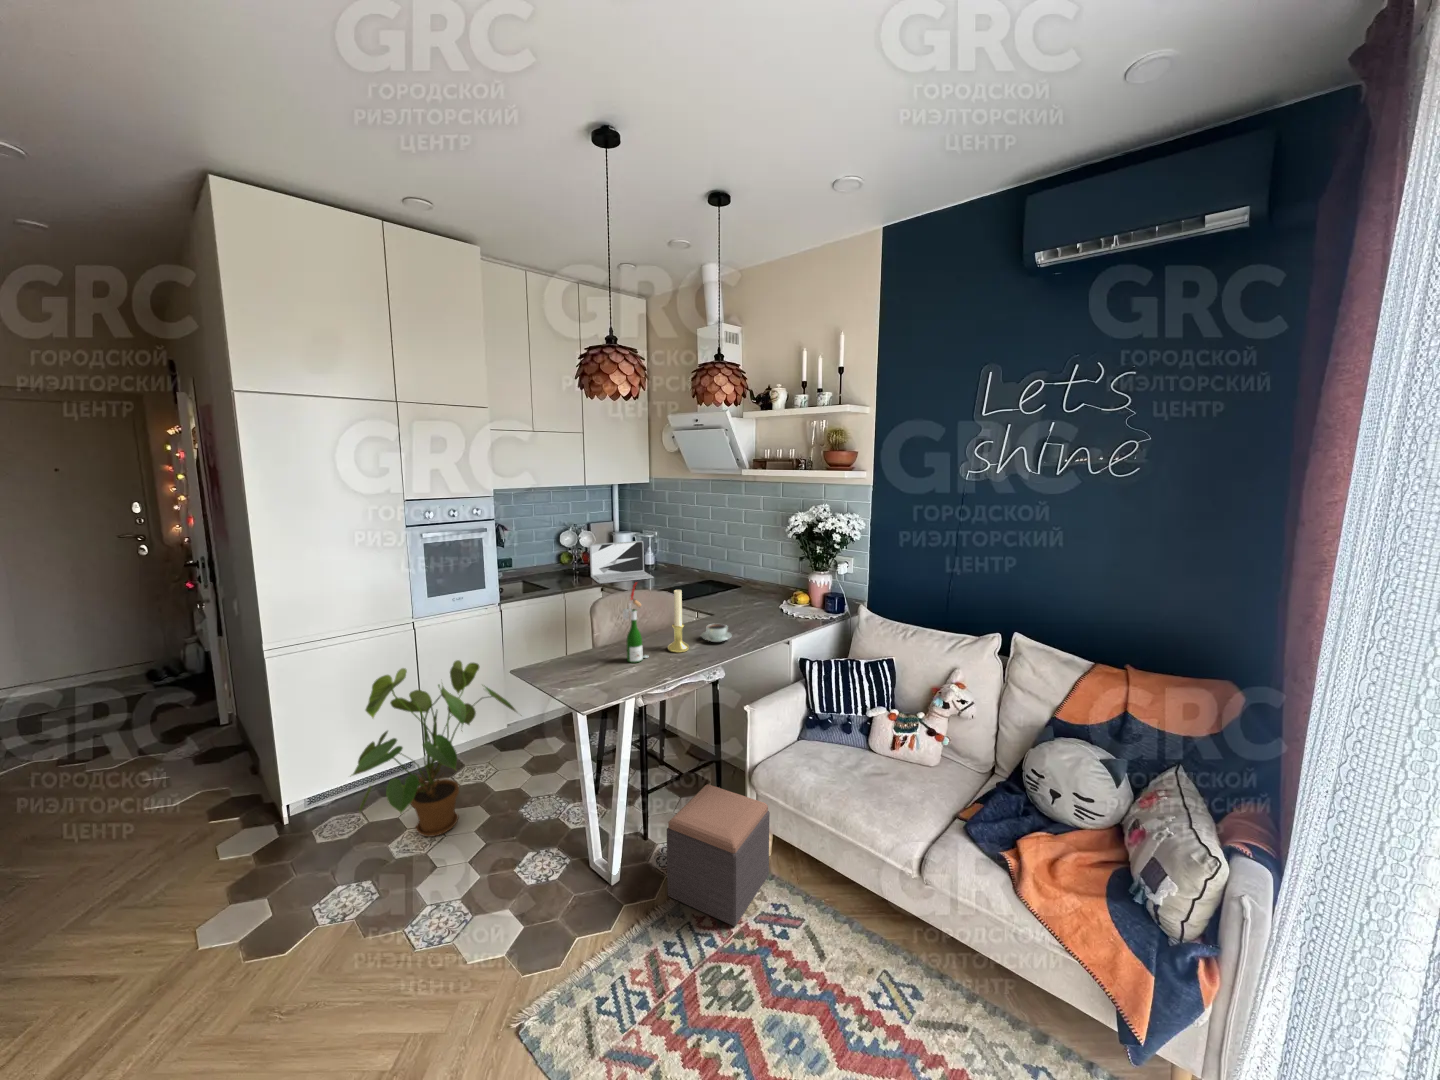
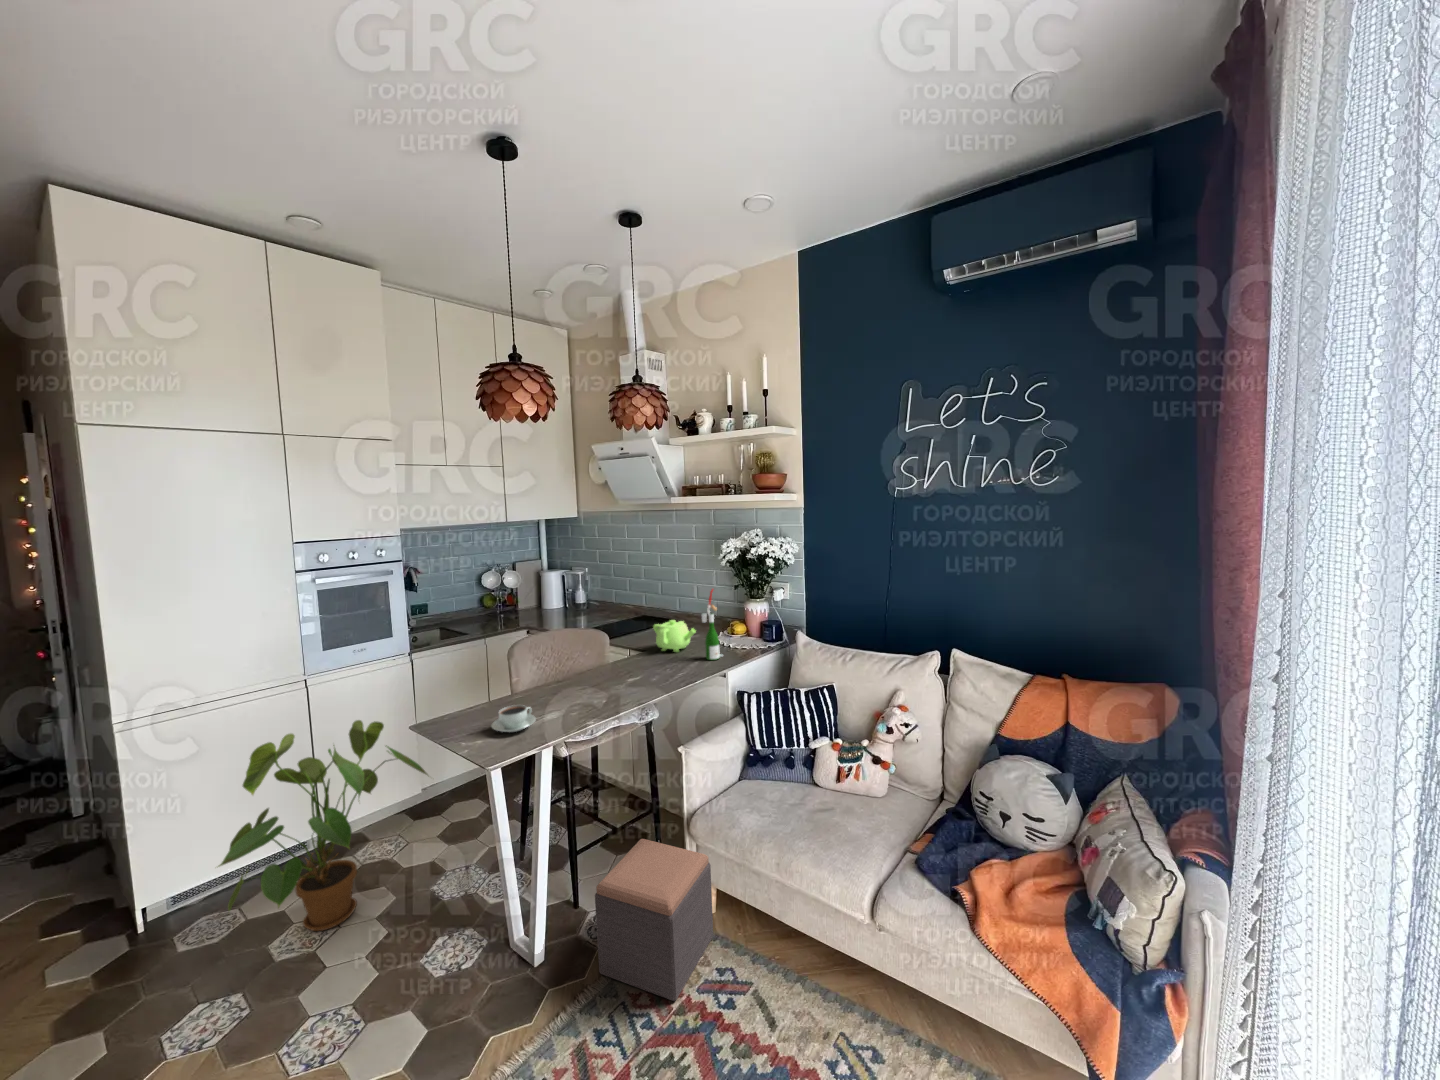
laptop: present [590,541,653,583] -> none [514,578,585,626]
wine bottle: present [623,582,648,663] -> present [702,589,722,660]
teapot: none [721,587,761,618] -> present [653,620,696,652]
candle holder: present [668,590,689,653] -> none [593,623,617,694]
coffee cup: present [701,624,732,642] -> present [492,705,535,733]

